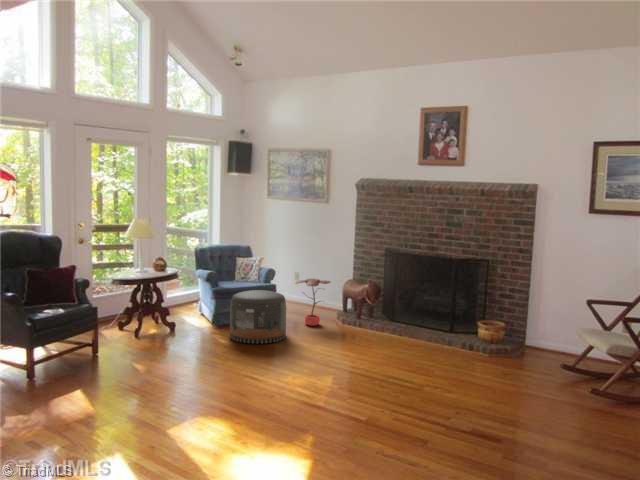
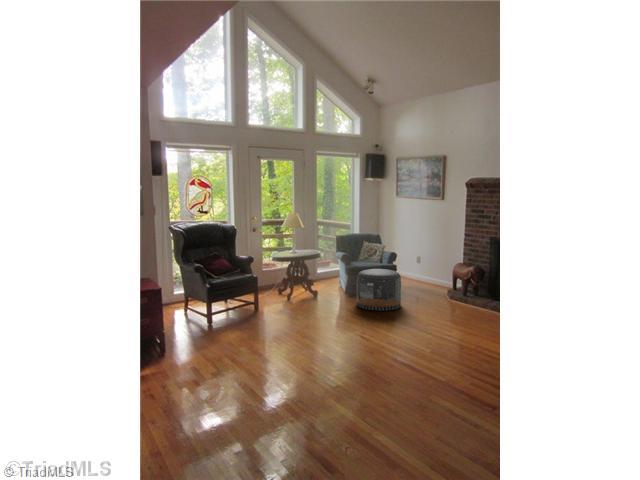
potted plant: present [296,279,330,326] -> none [411,261,442,300]

